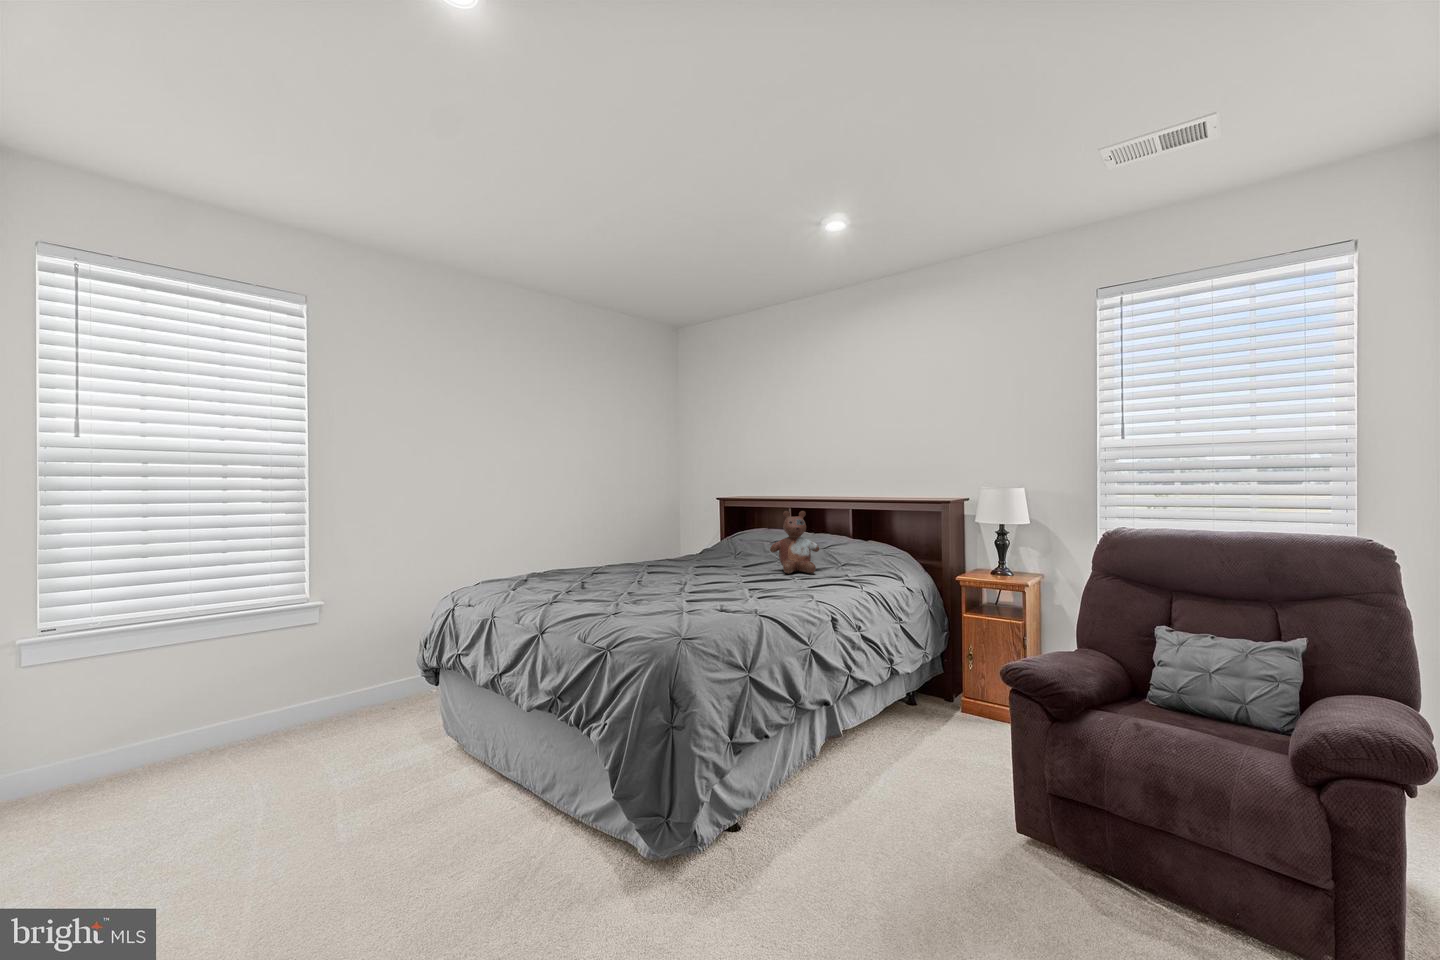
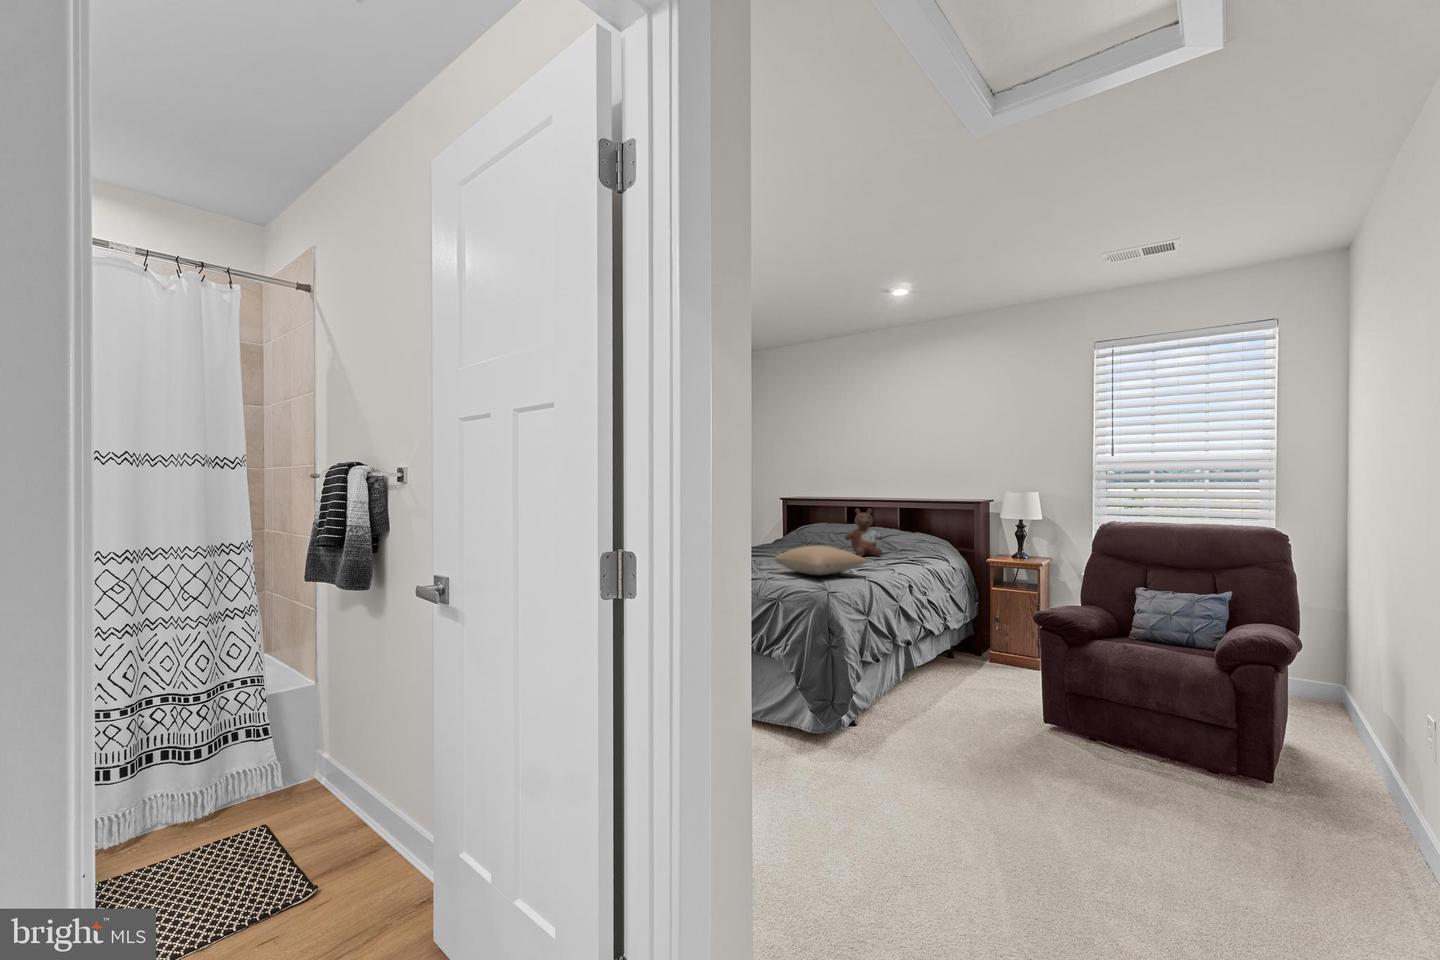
pillow: none [640,564,769,607] -> present [774,546,869,575]

